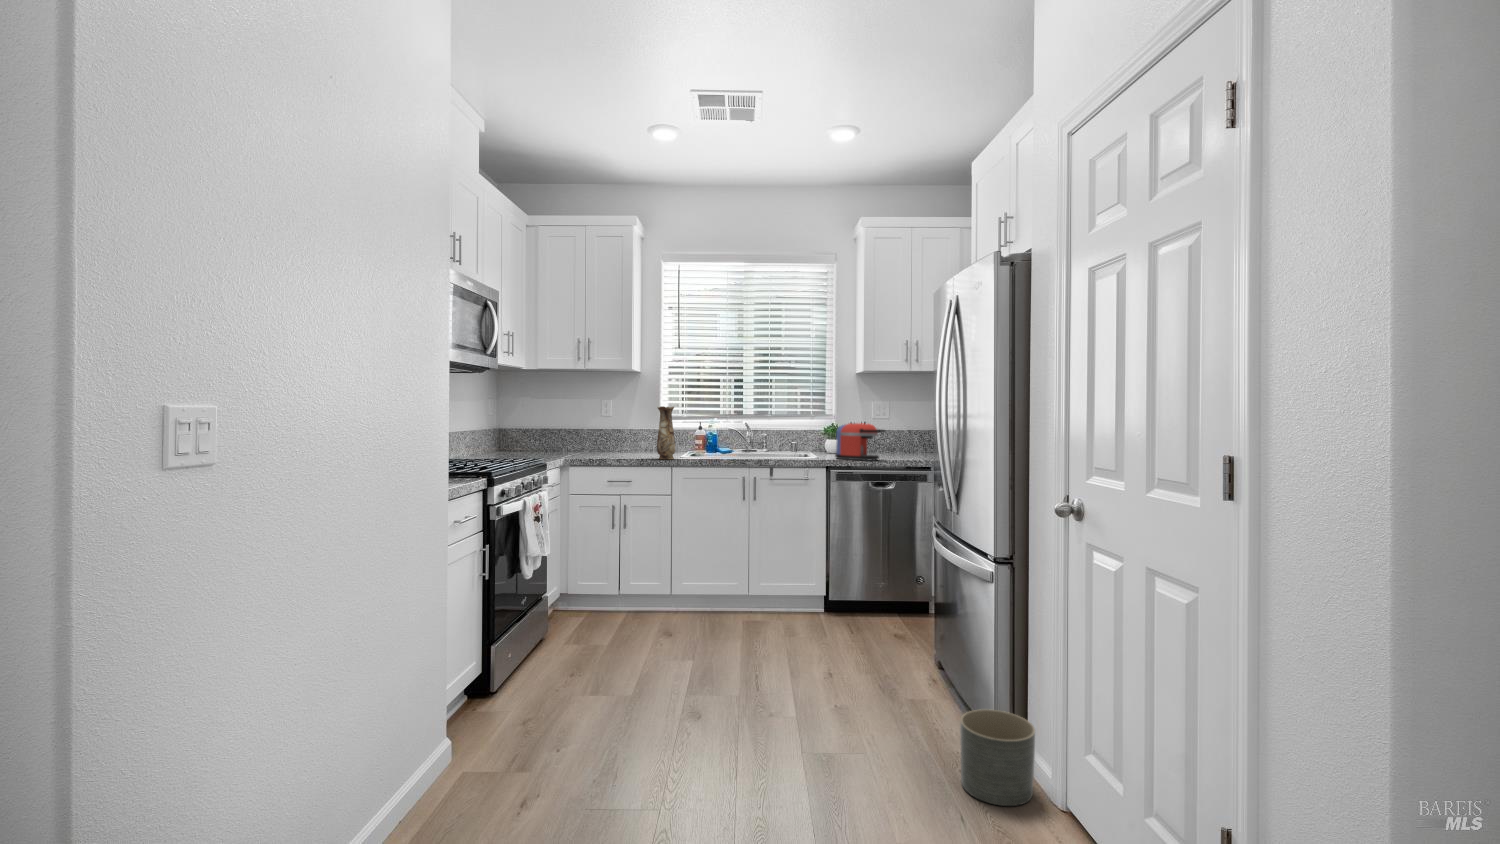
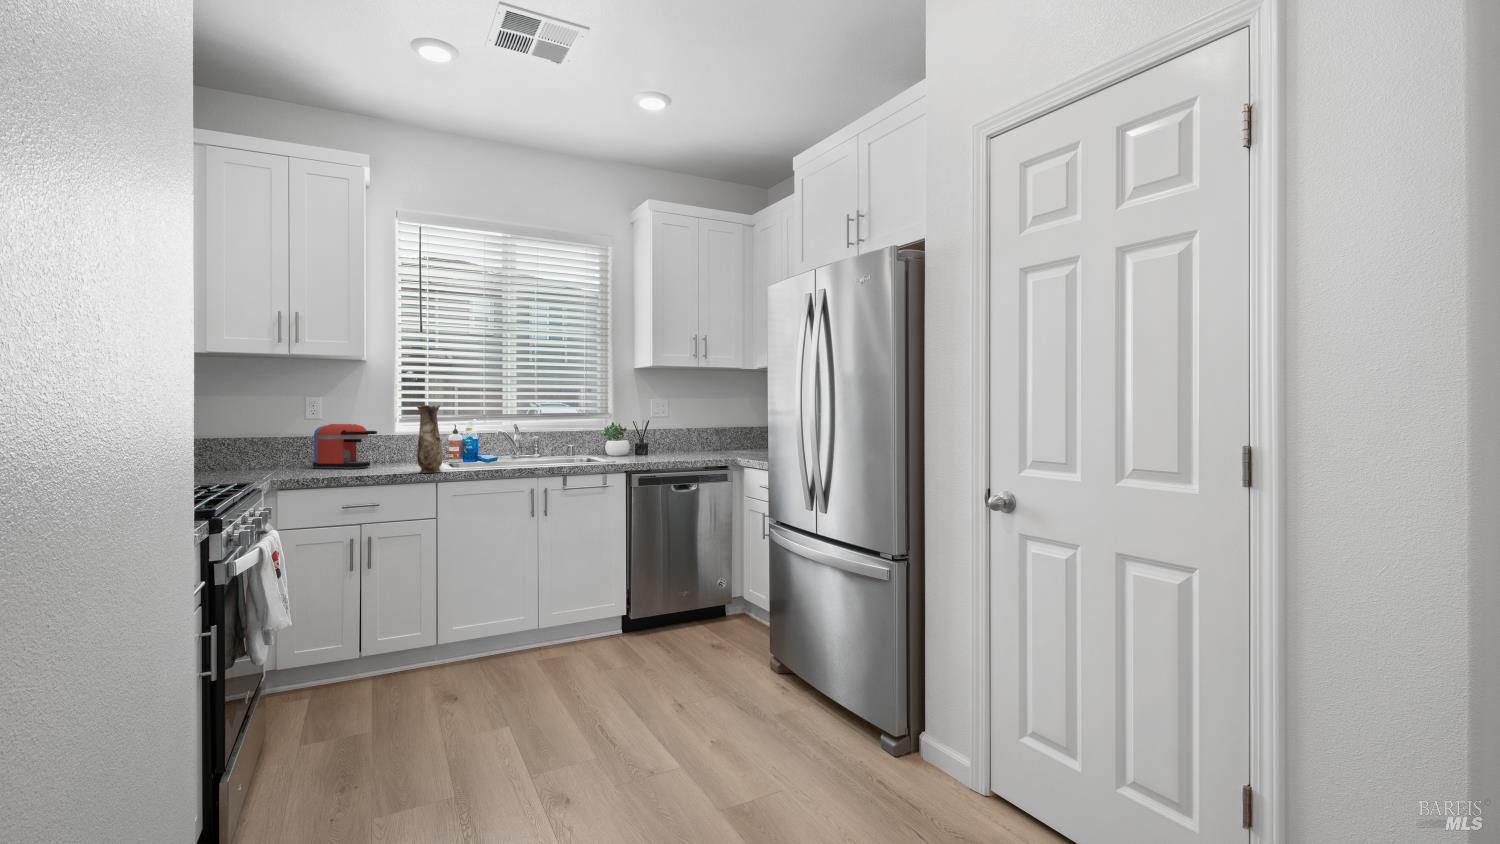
coffee maker: present [835,423,885,460] -> present [312,424,377,469]
planter: present [960,709,1035,806] -> none [889,713,963,813]

